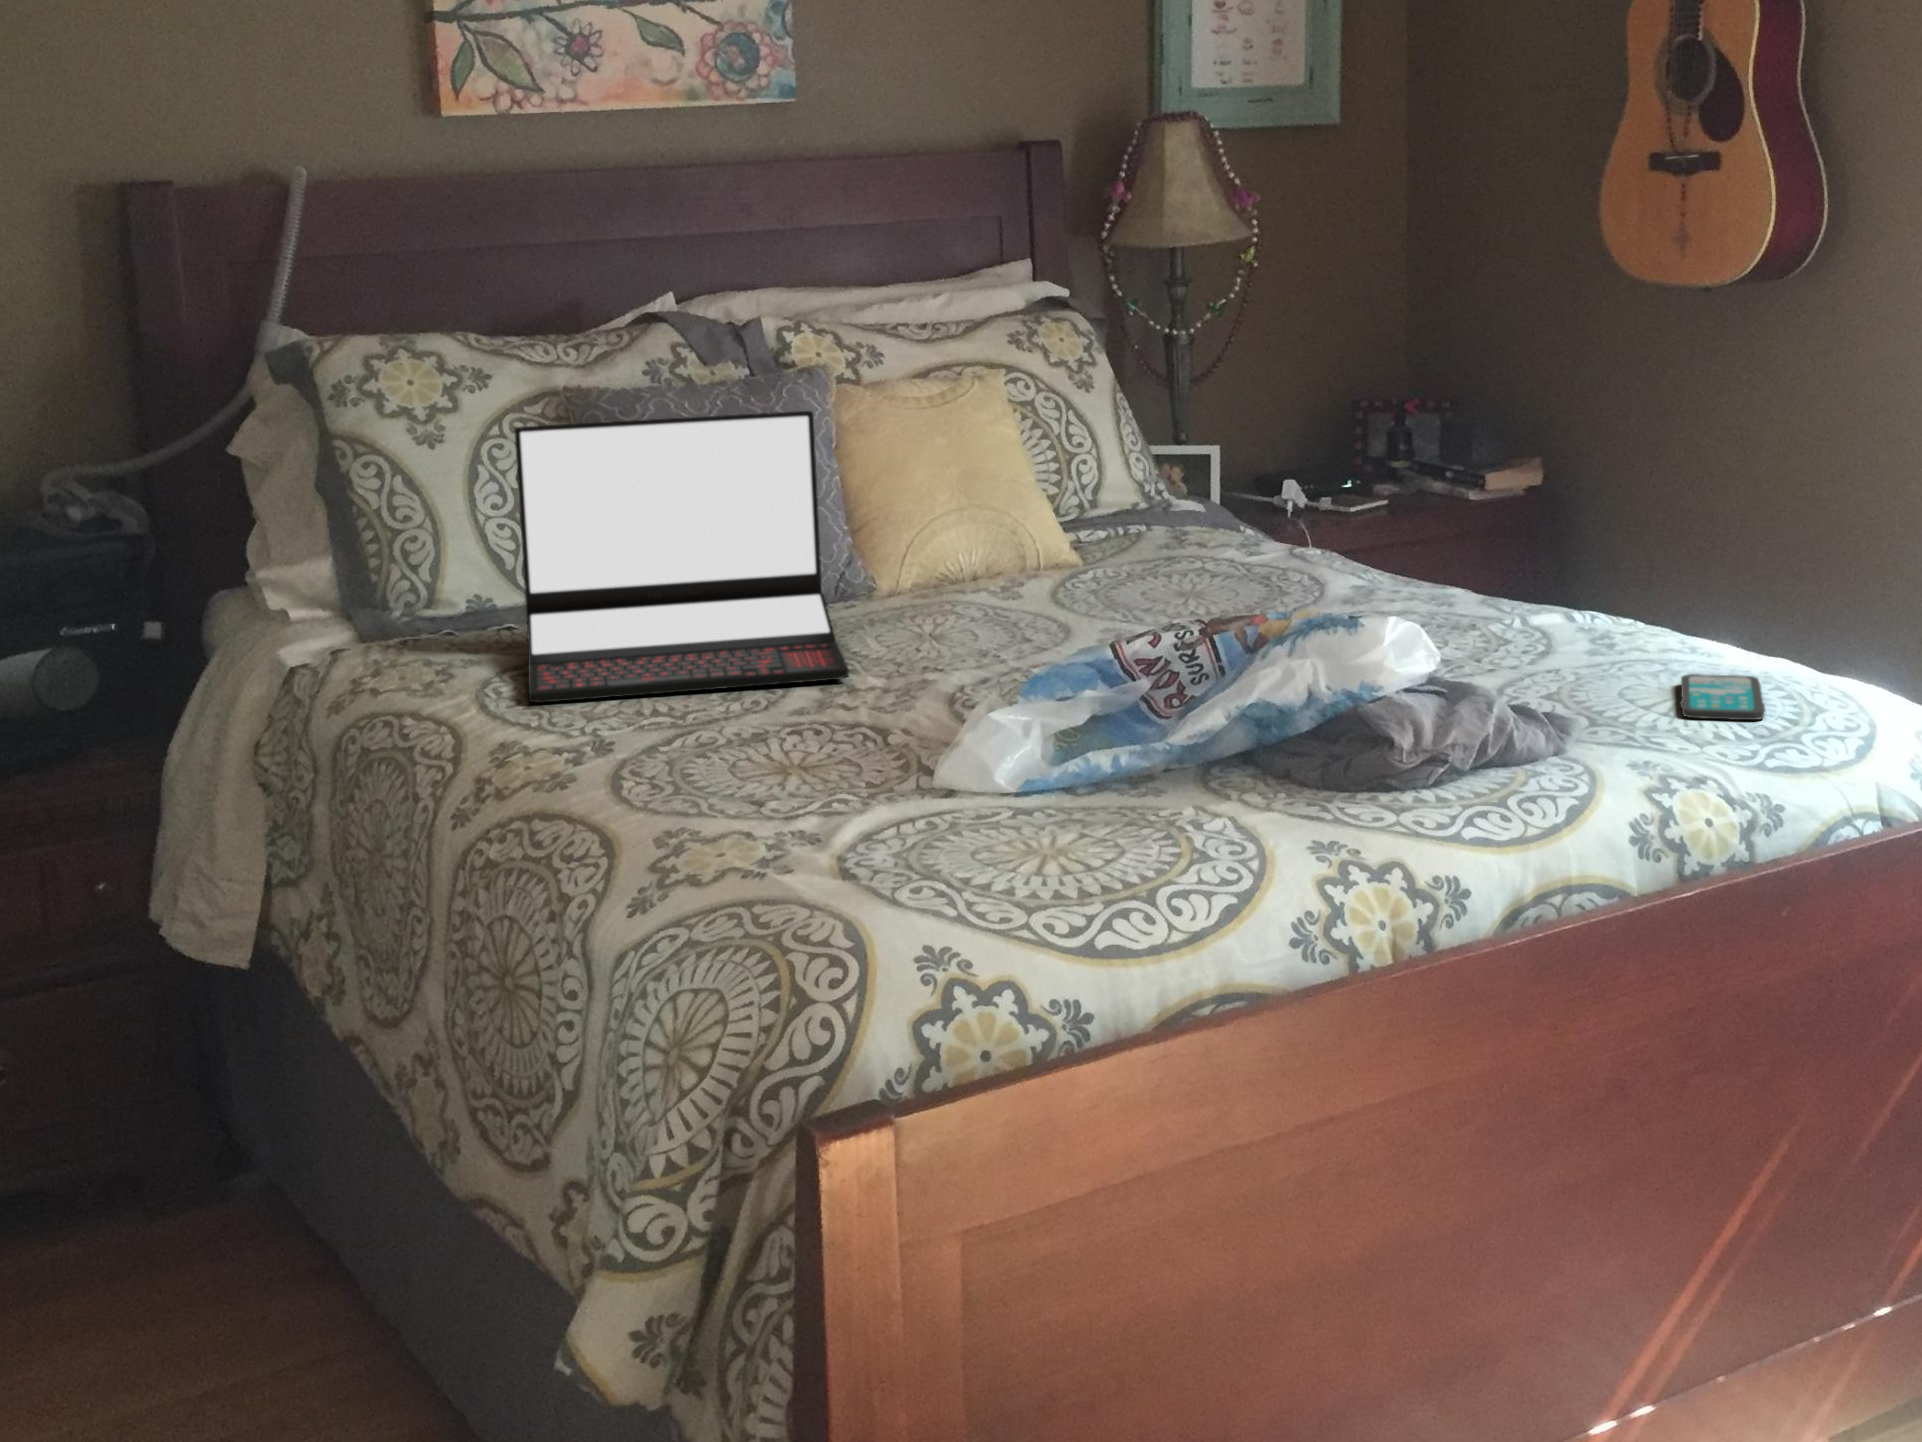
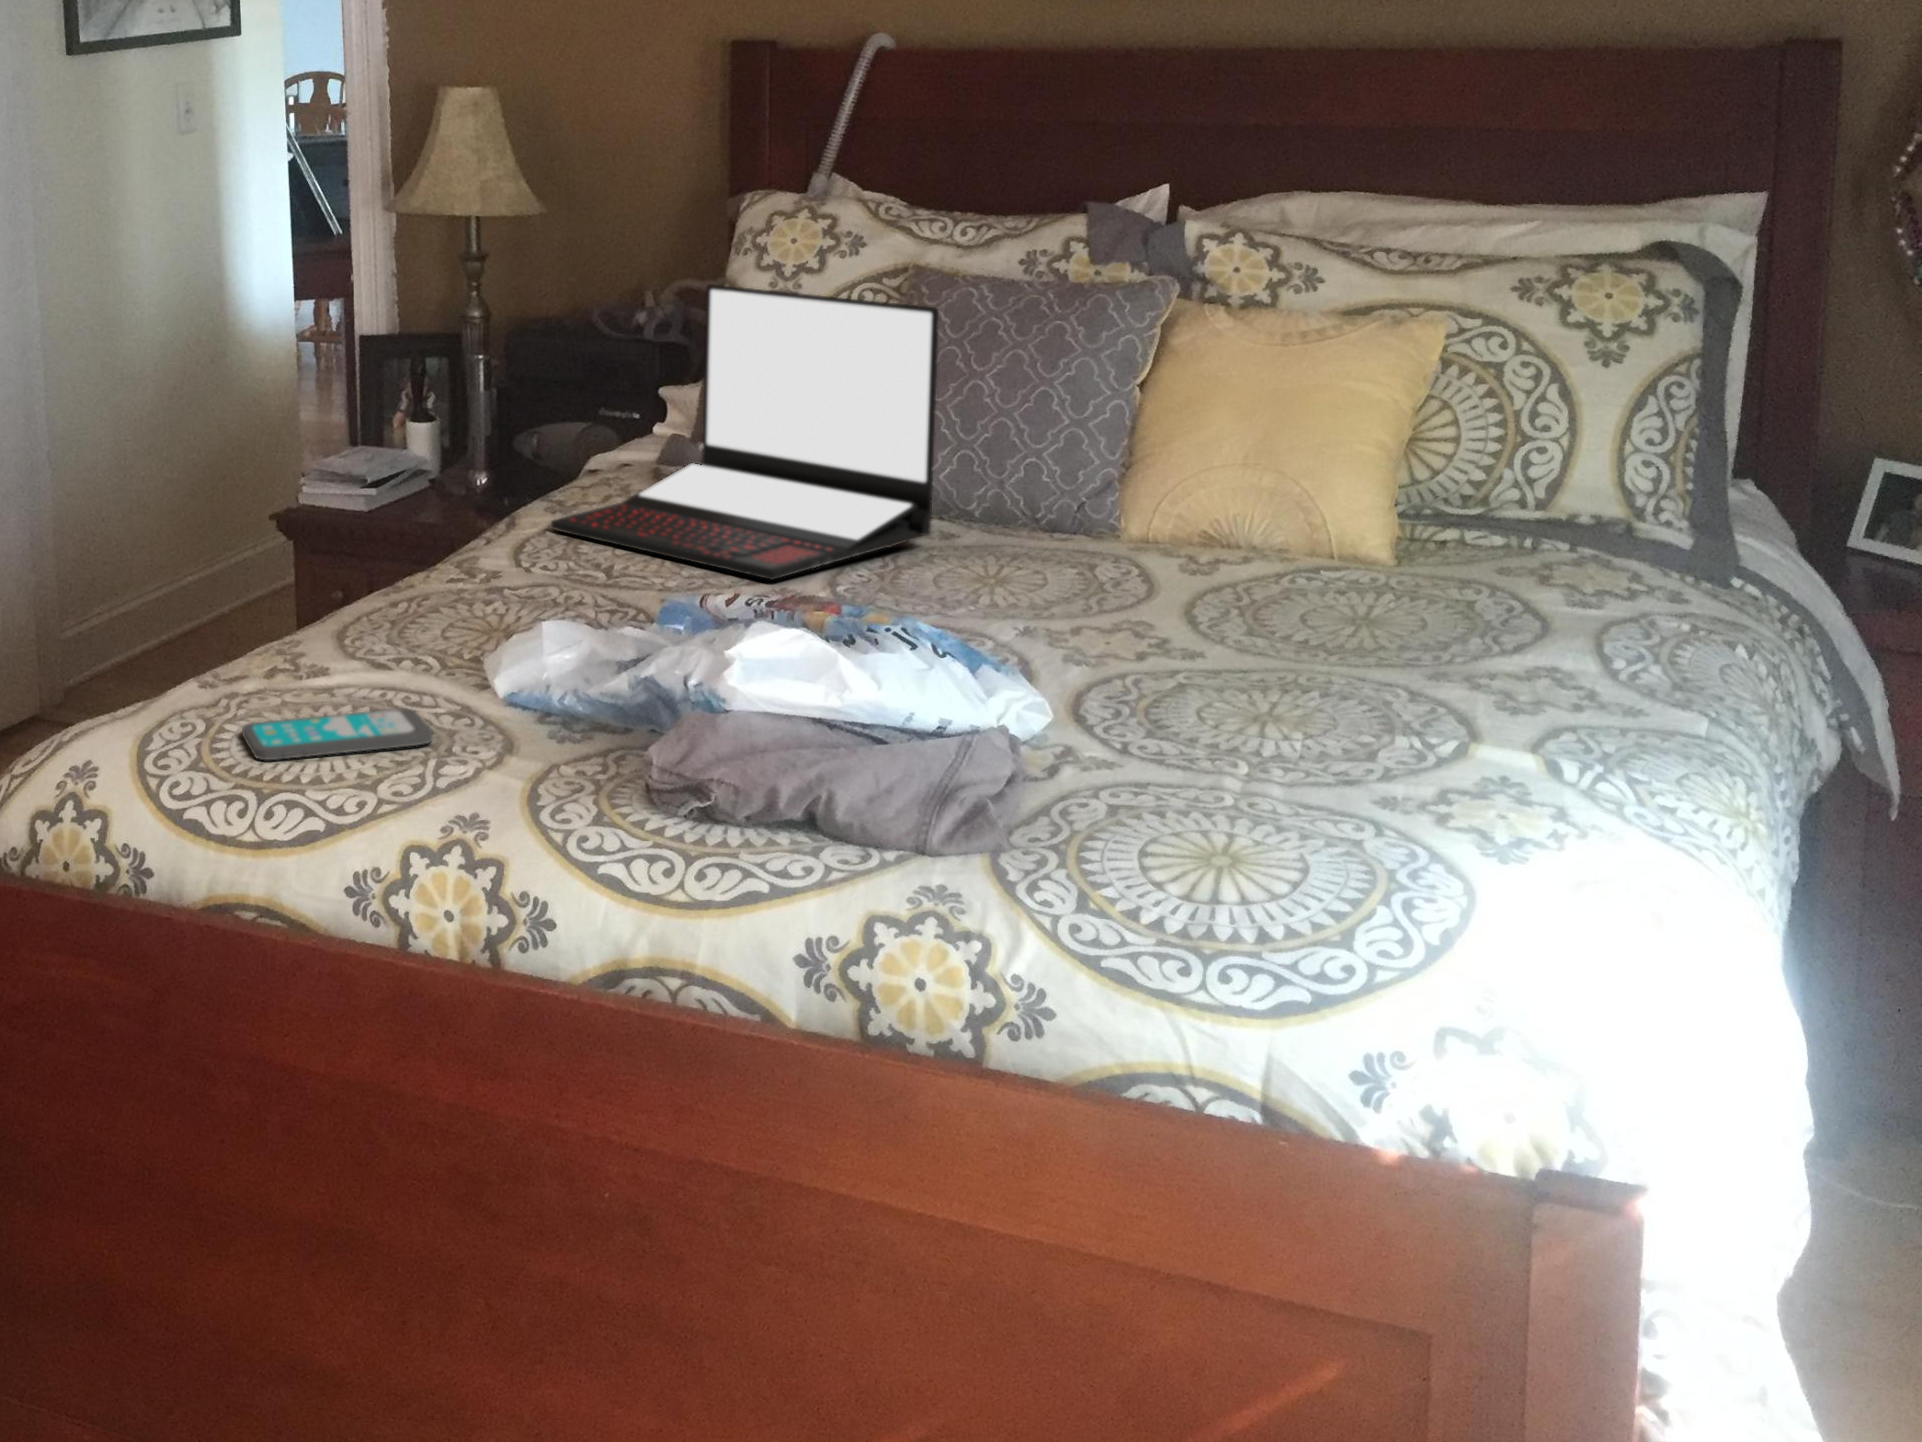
smartphone: present [1680,674,1765,720] -> present [242,709,433,760]

